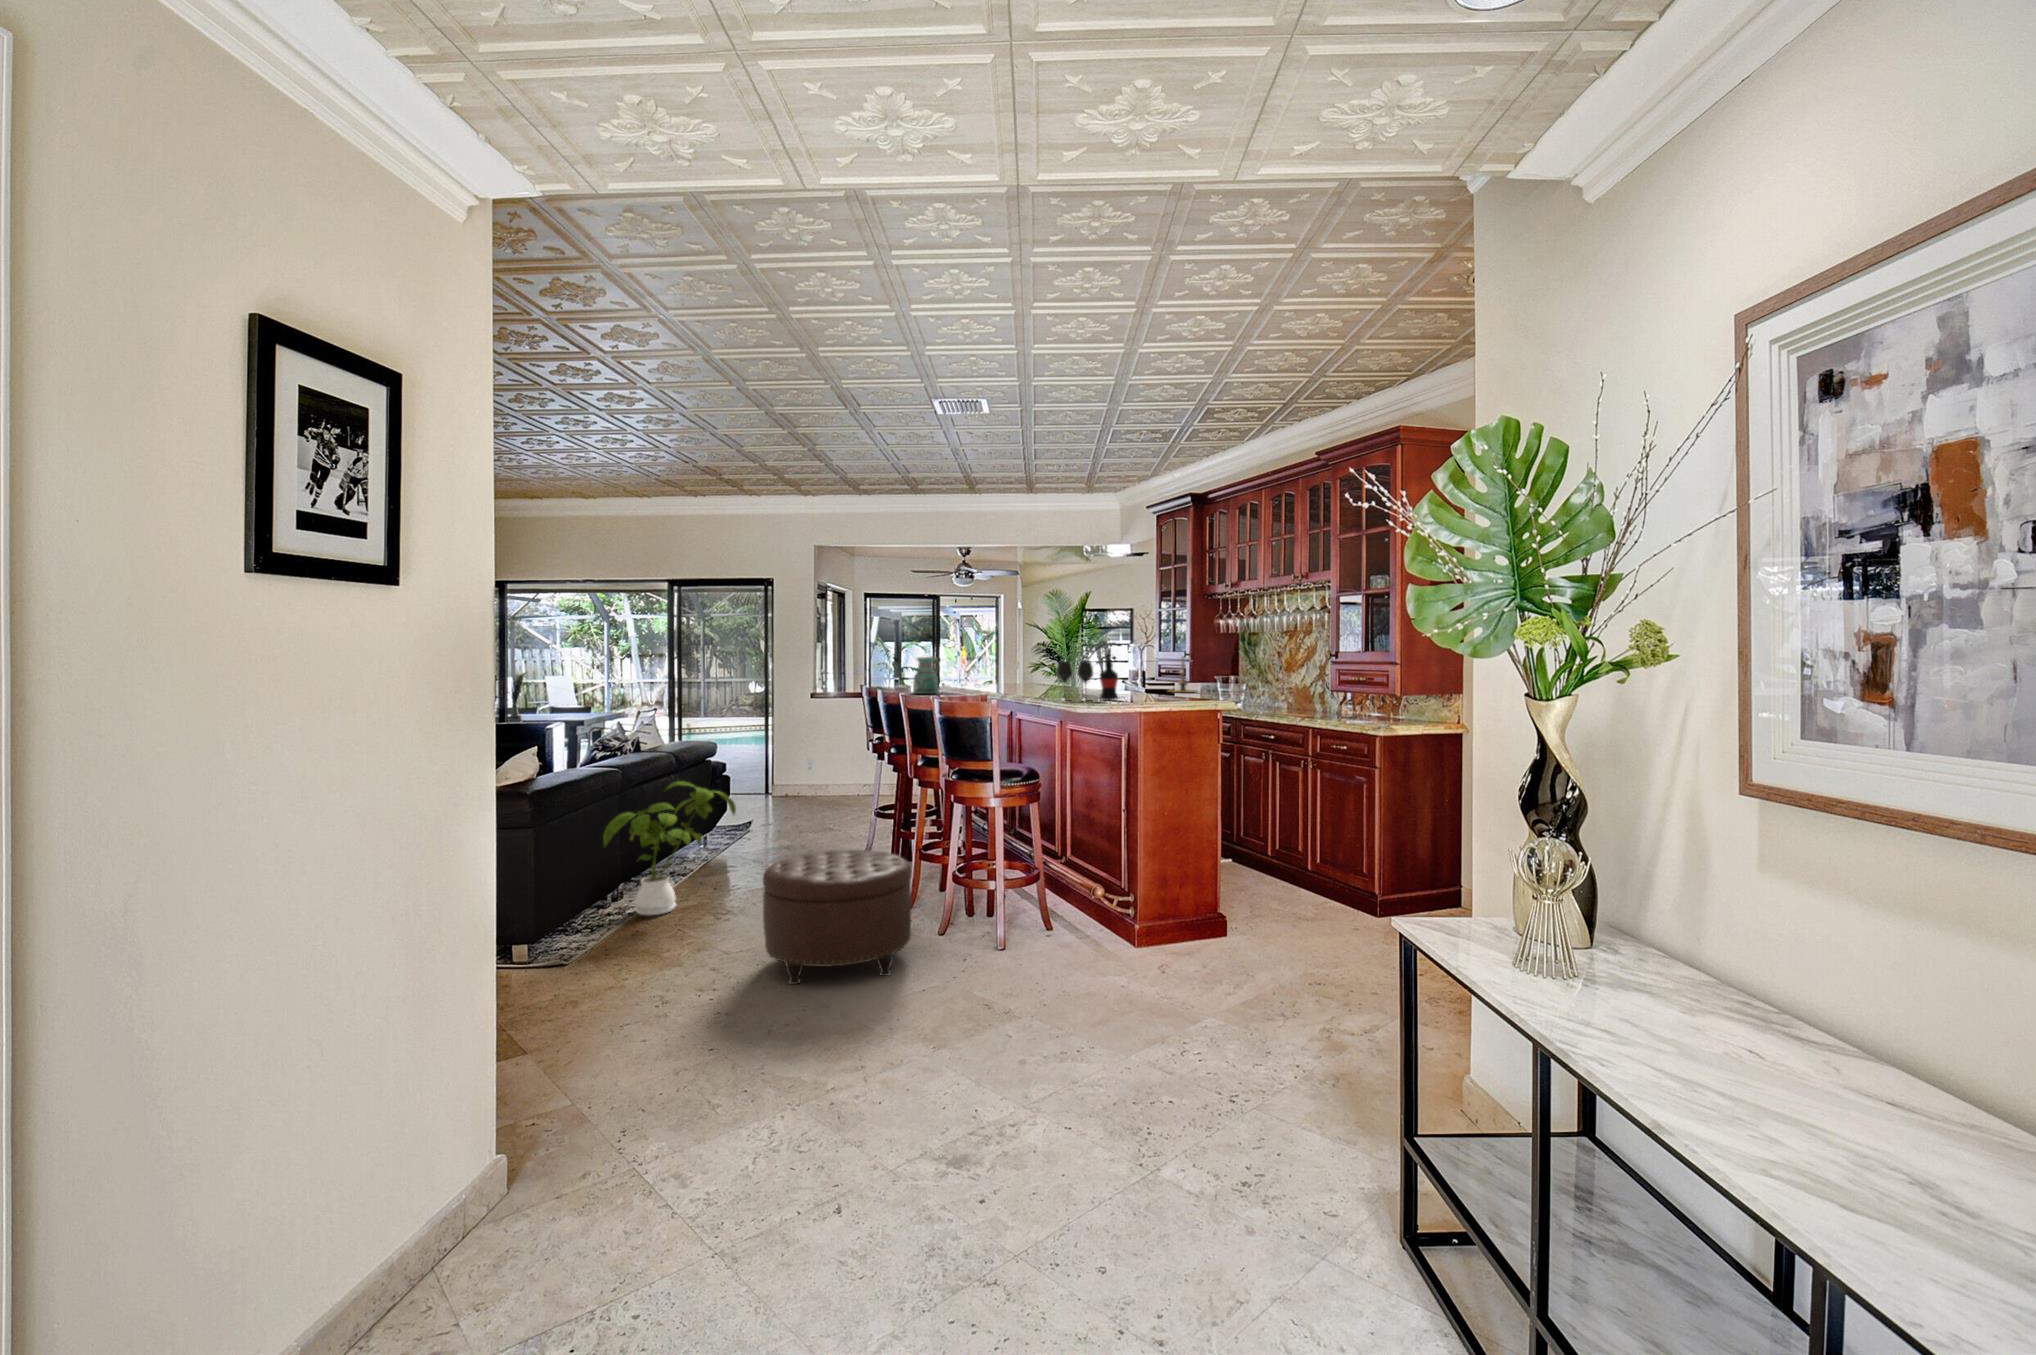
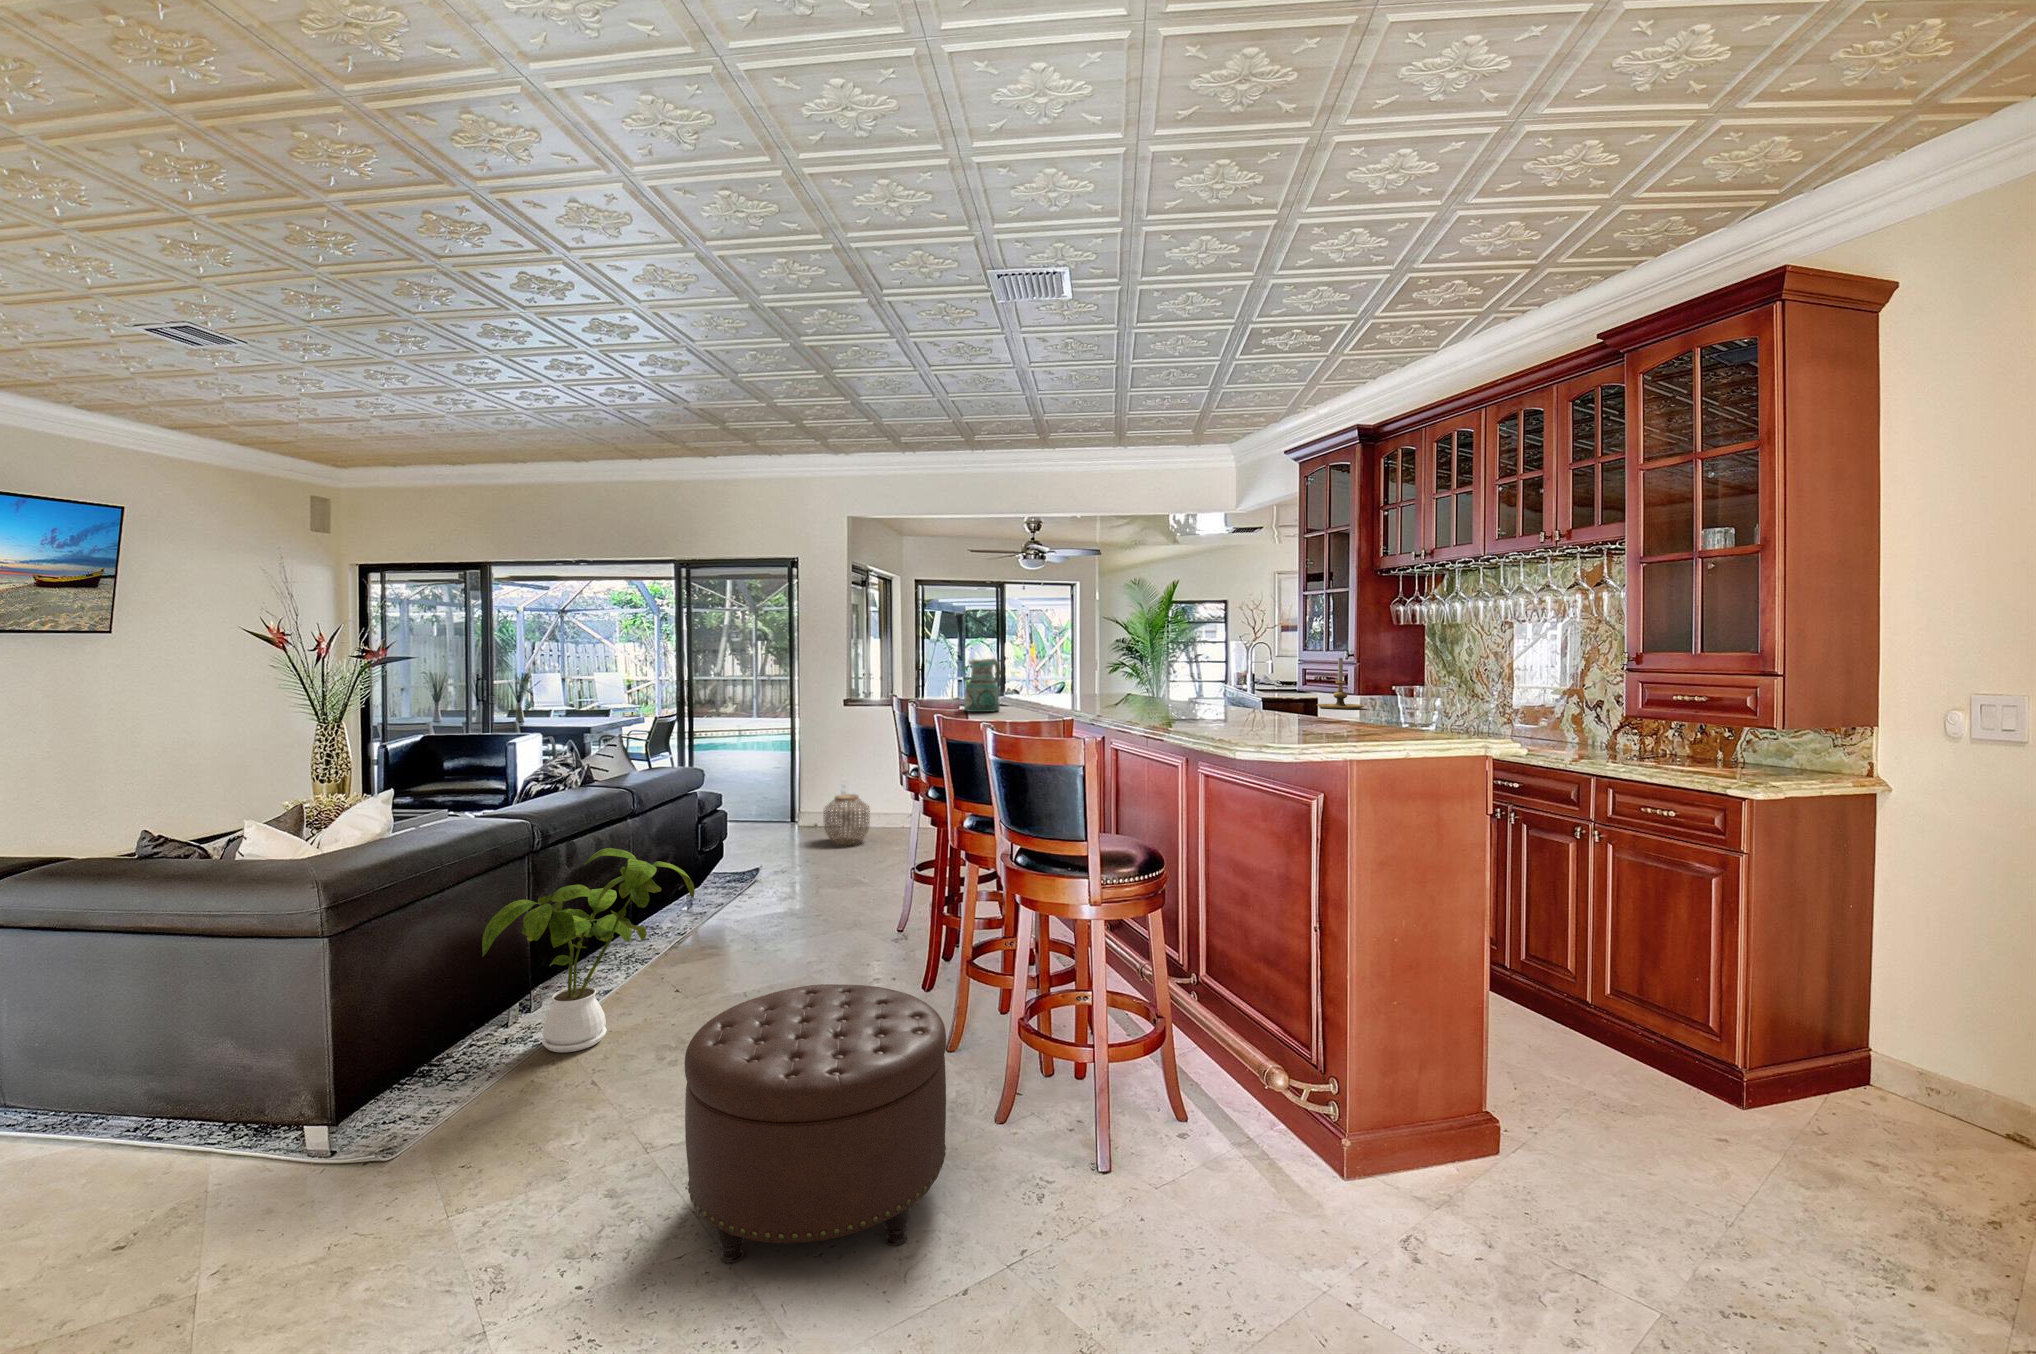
wine bottle: present [1100,648,1118,700] -> none [1247,647,1277,728]
wine glass: present [1057,661,1093,701] -> none [1180,668,1241,731]
woven basket: none [796,767,833,807] -> present [824,794,870,845]

